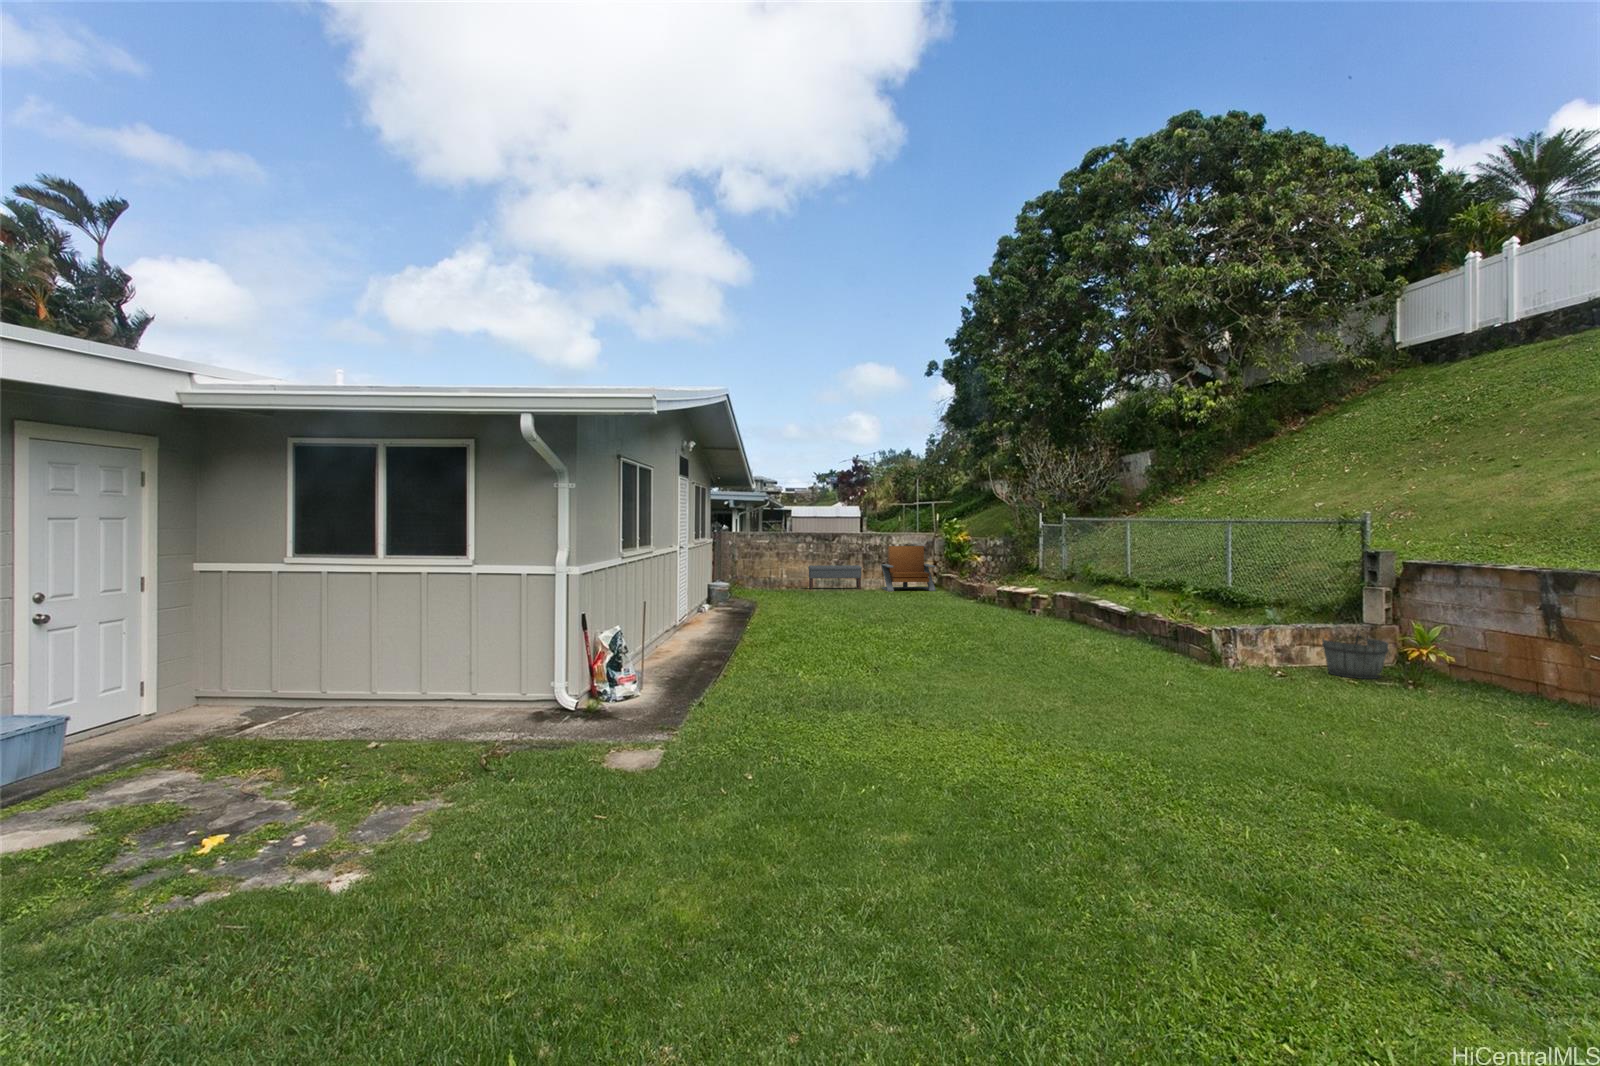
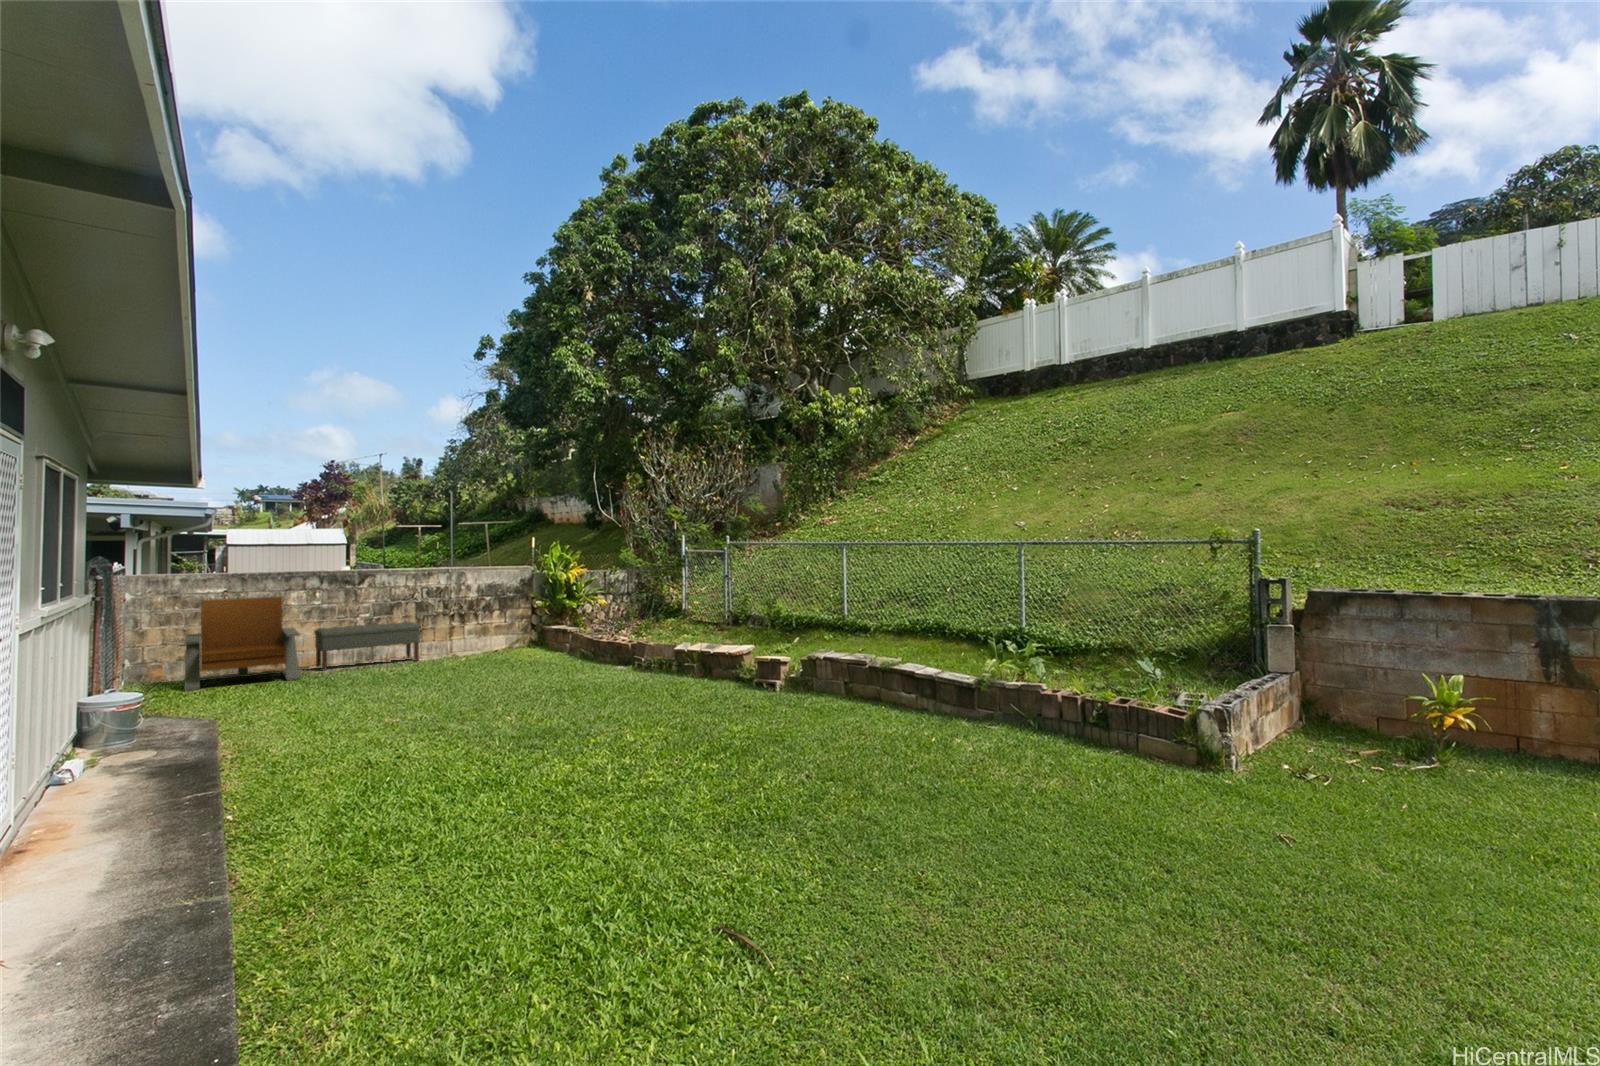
lounge chair: present [881,546,936,591] -> present [184,597,300,691]
wooden bucket: present [1322,632,1389,679] -> none [1405,703,1516,783]

